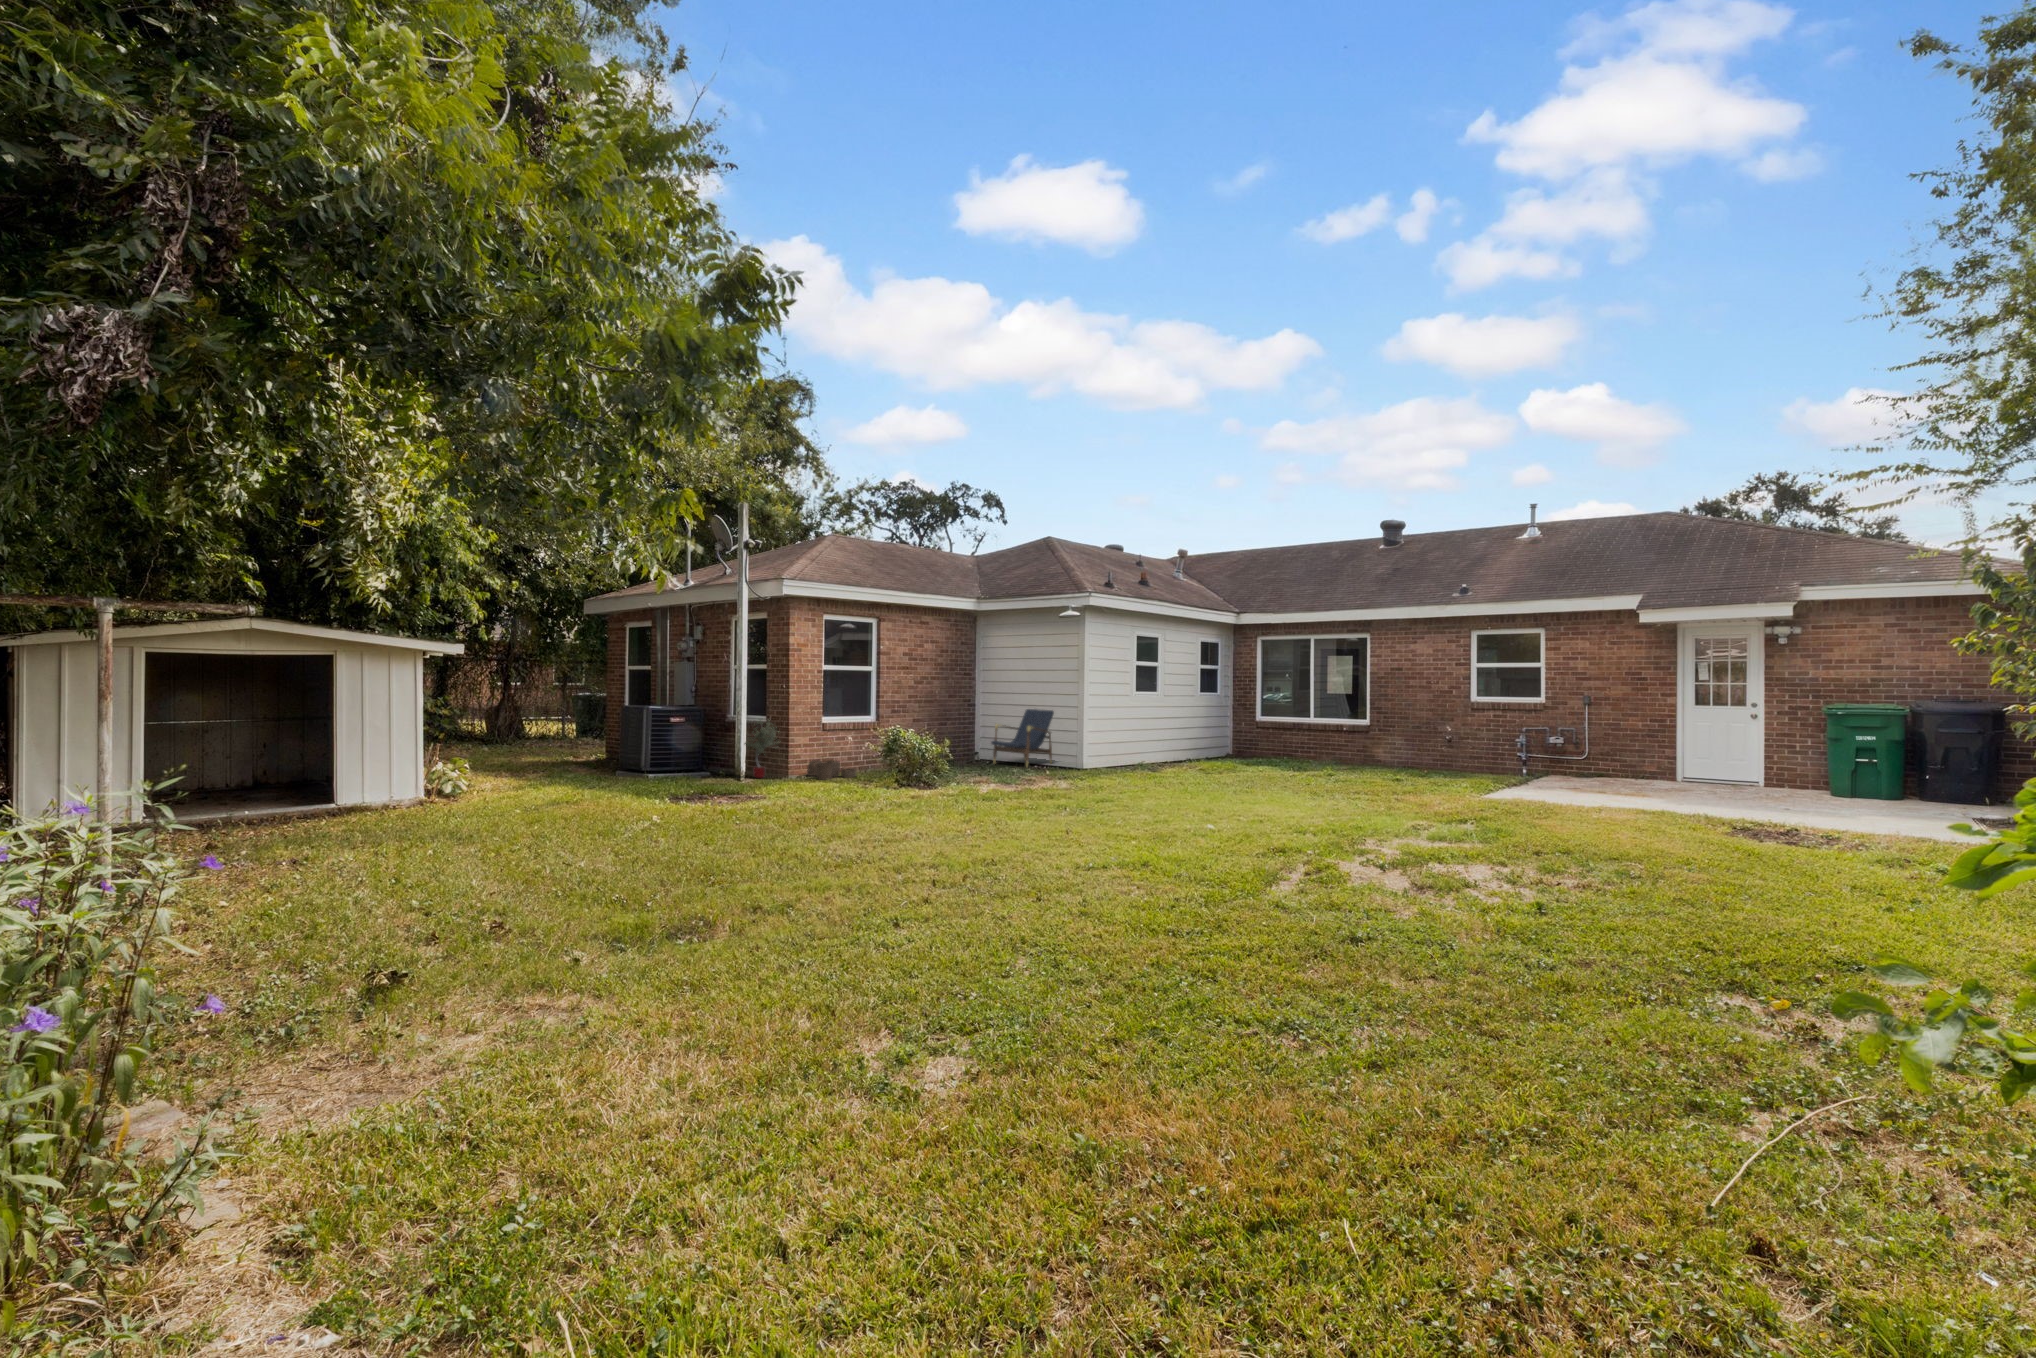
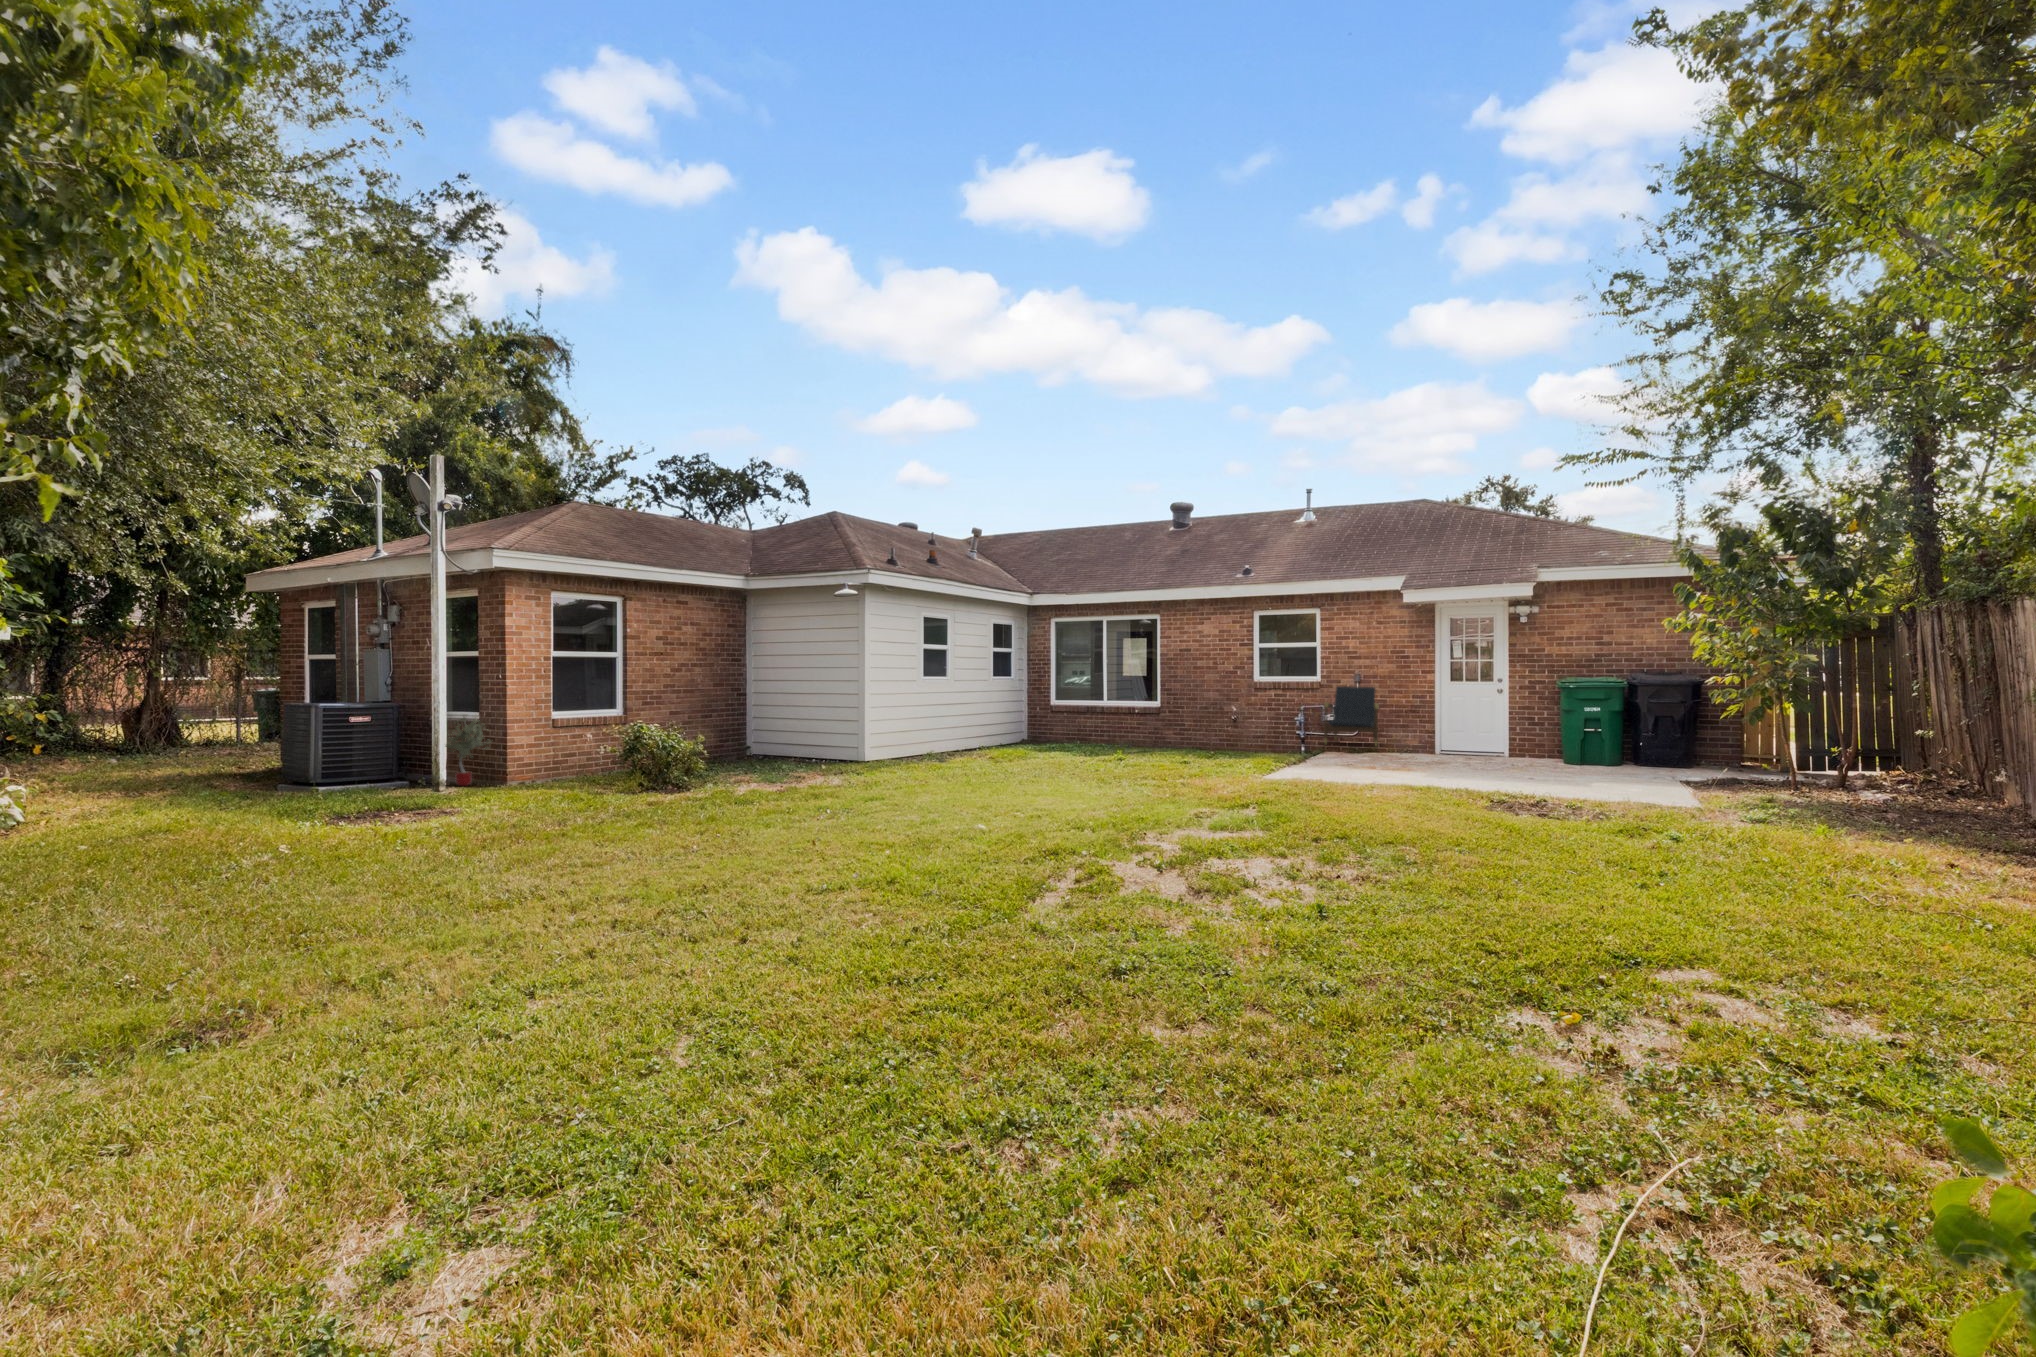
lounge chair: present [991,709,1054,767] -> present [1324,686,1379,746]
woven basket: present [807,760,856,780] -> none [528,759,590,785]

